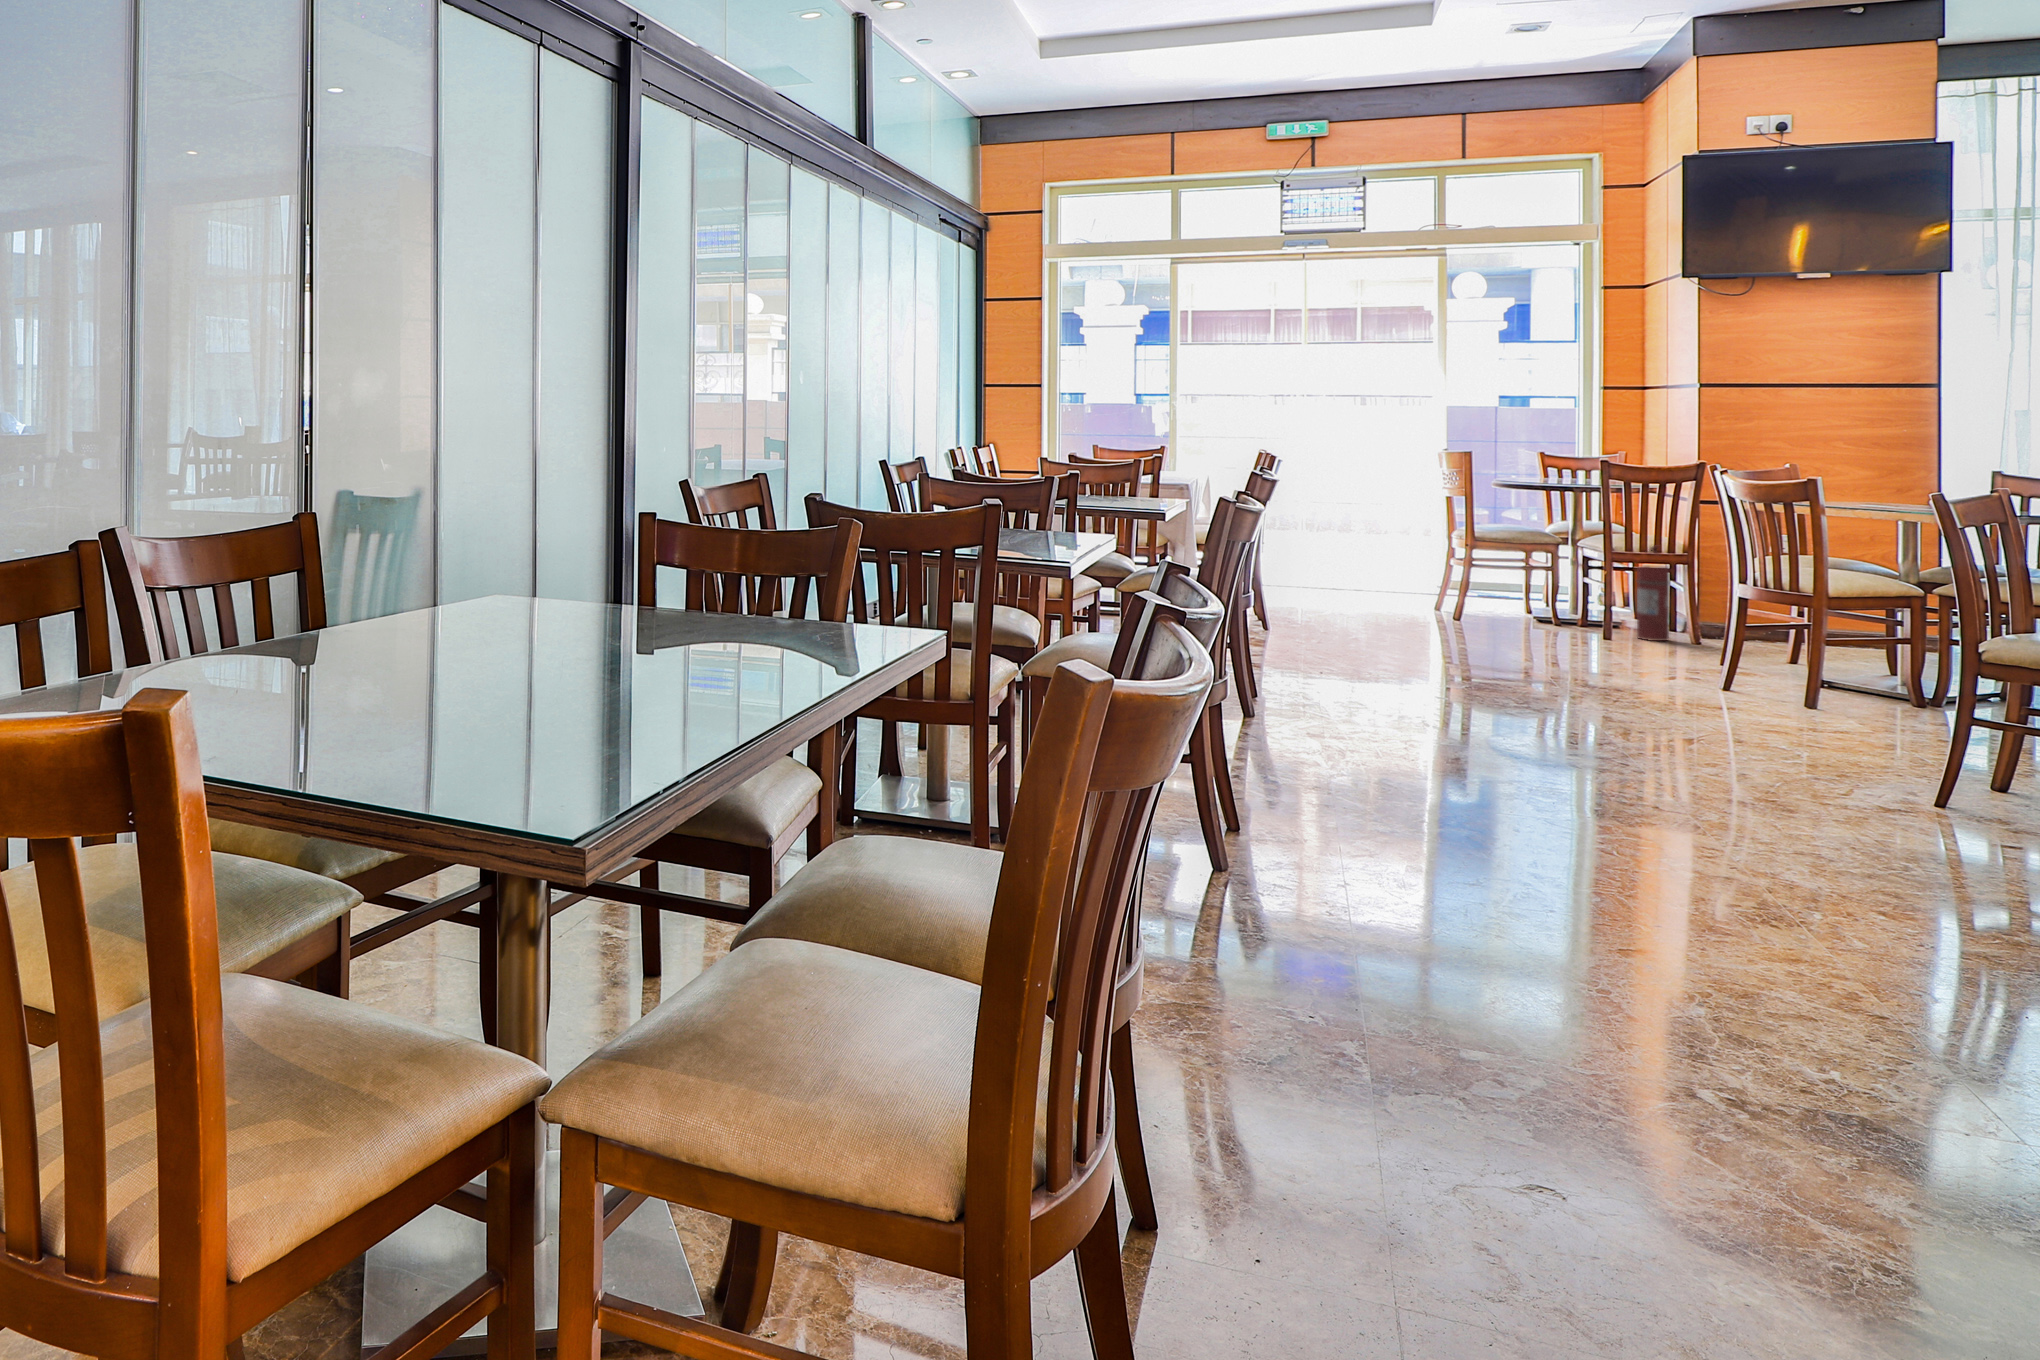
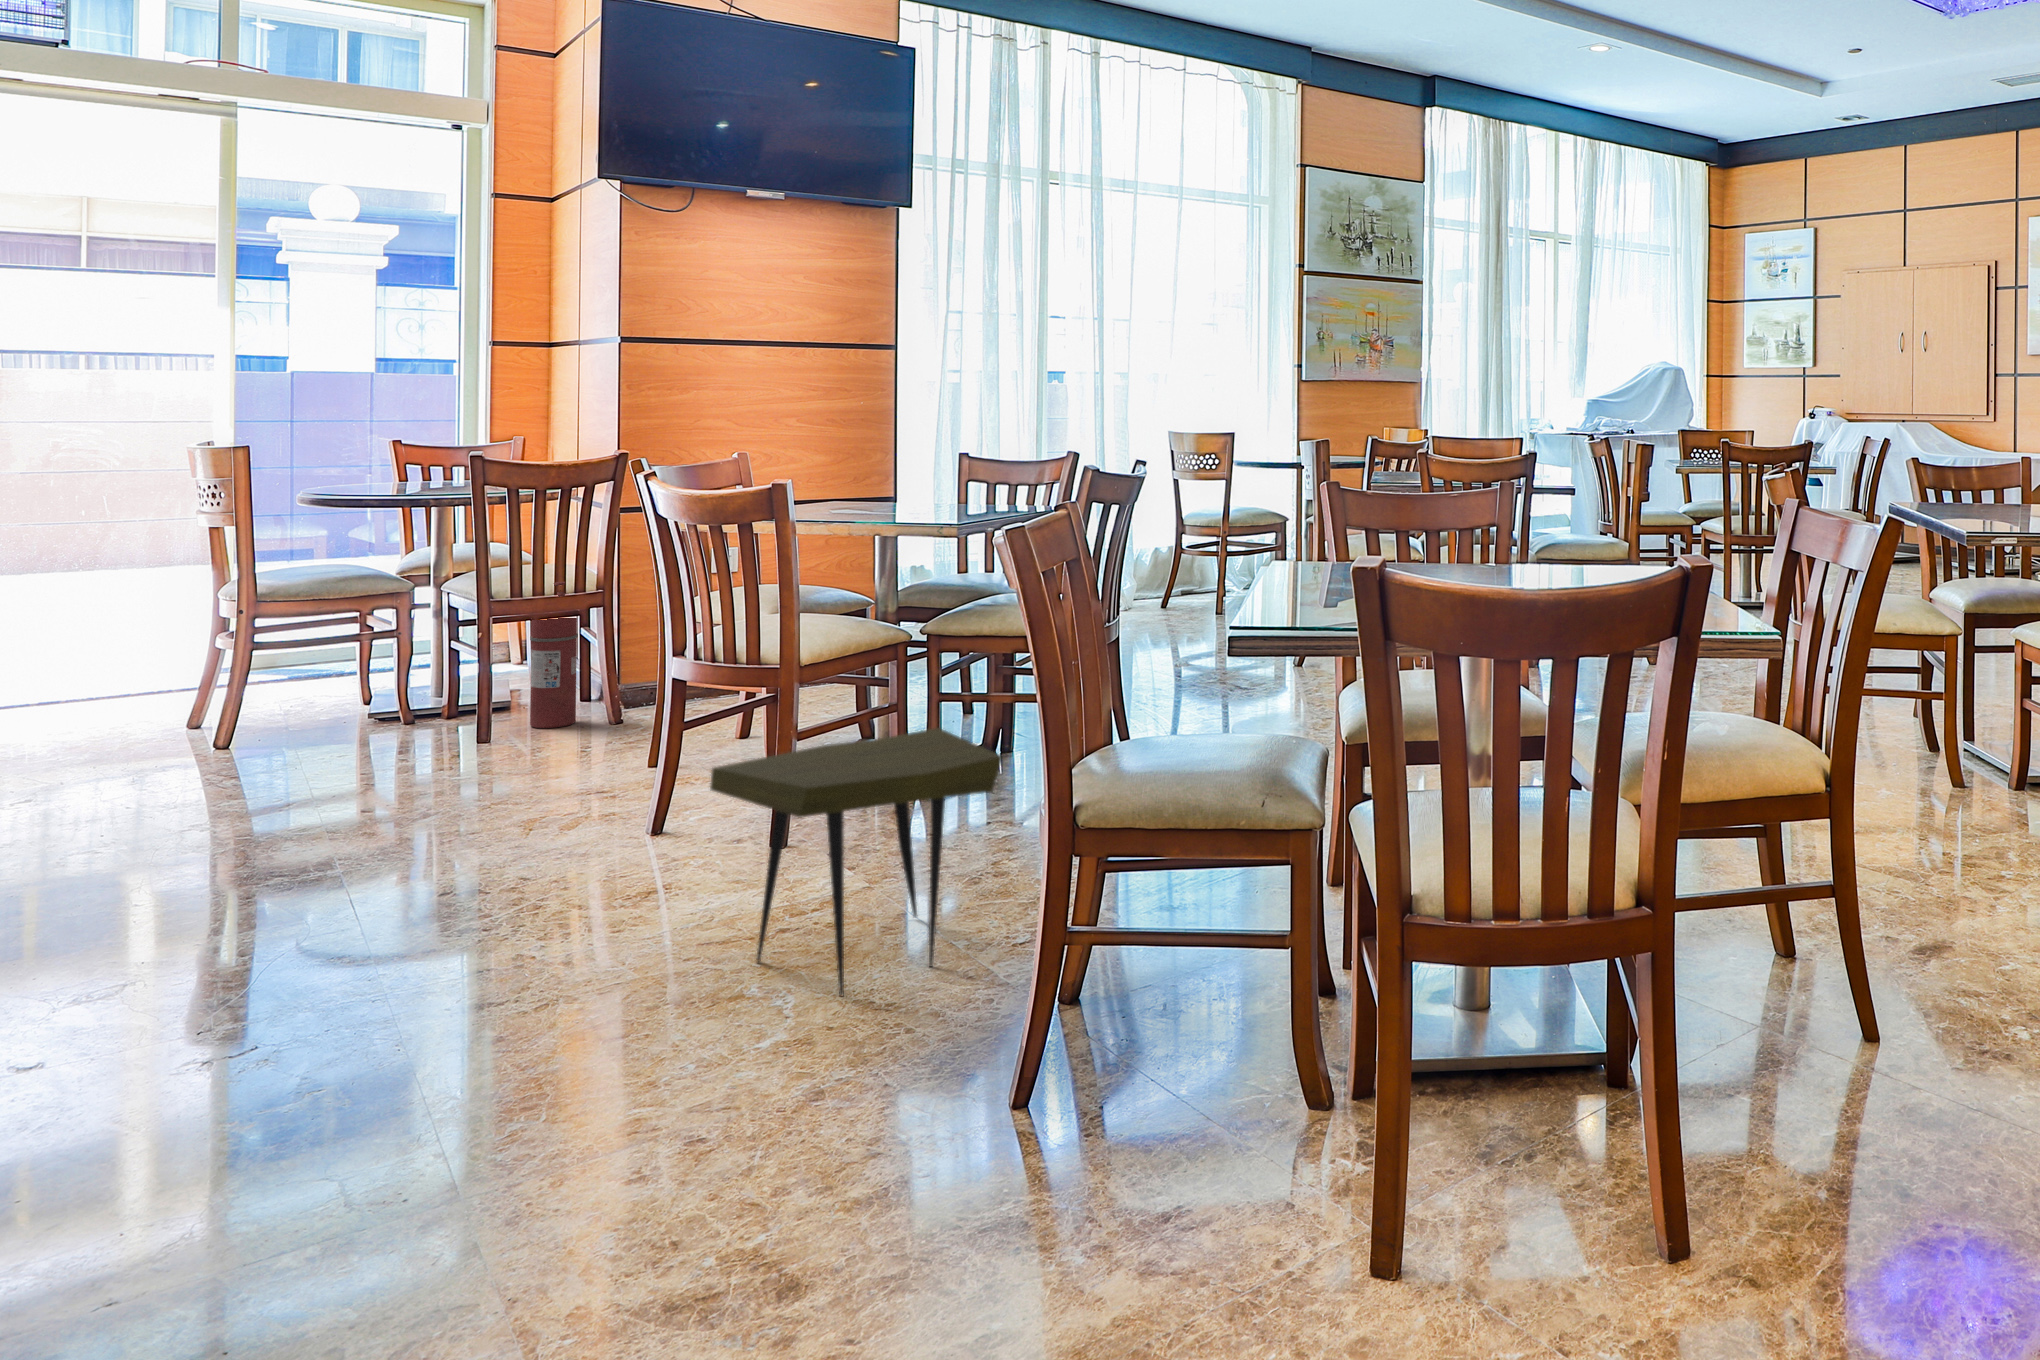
side table: none [1761,631,1979,773] -> present [710,728,1002,996]

